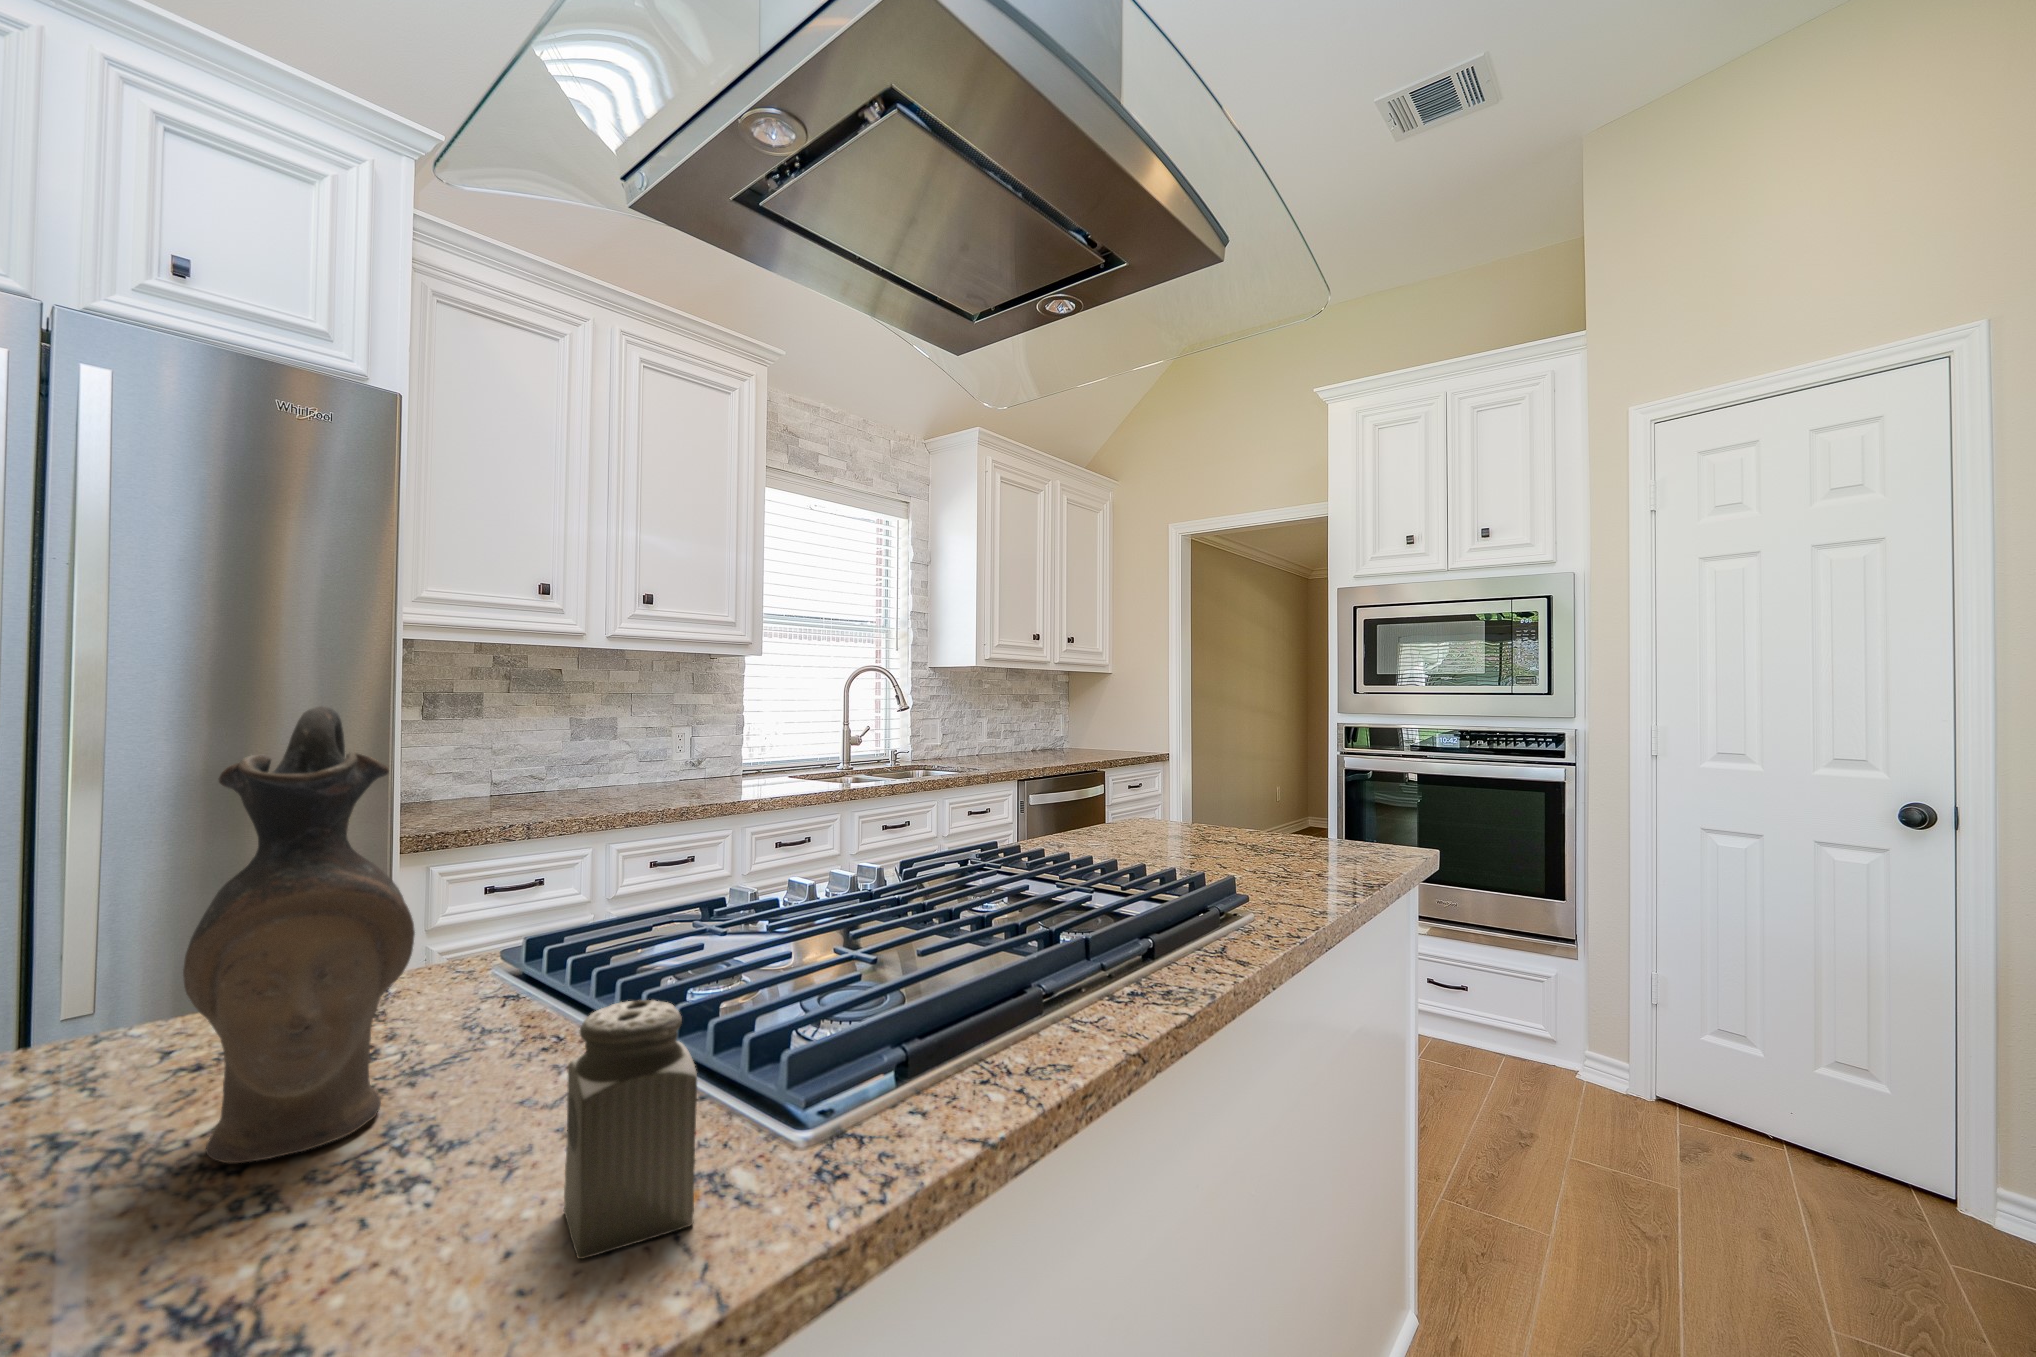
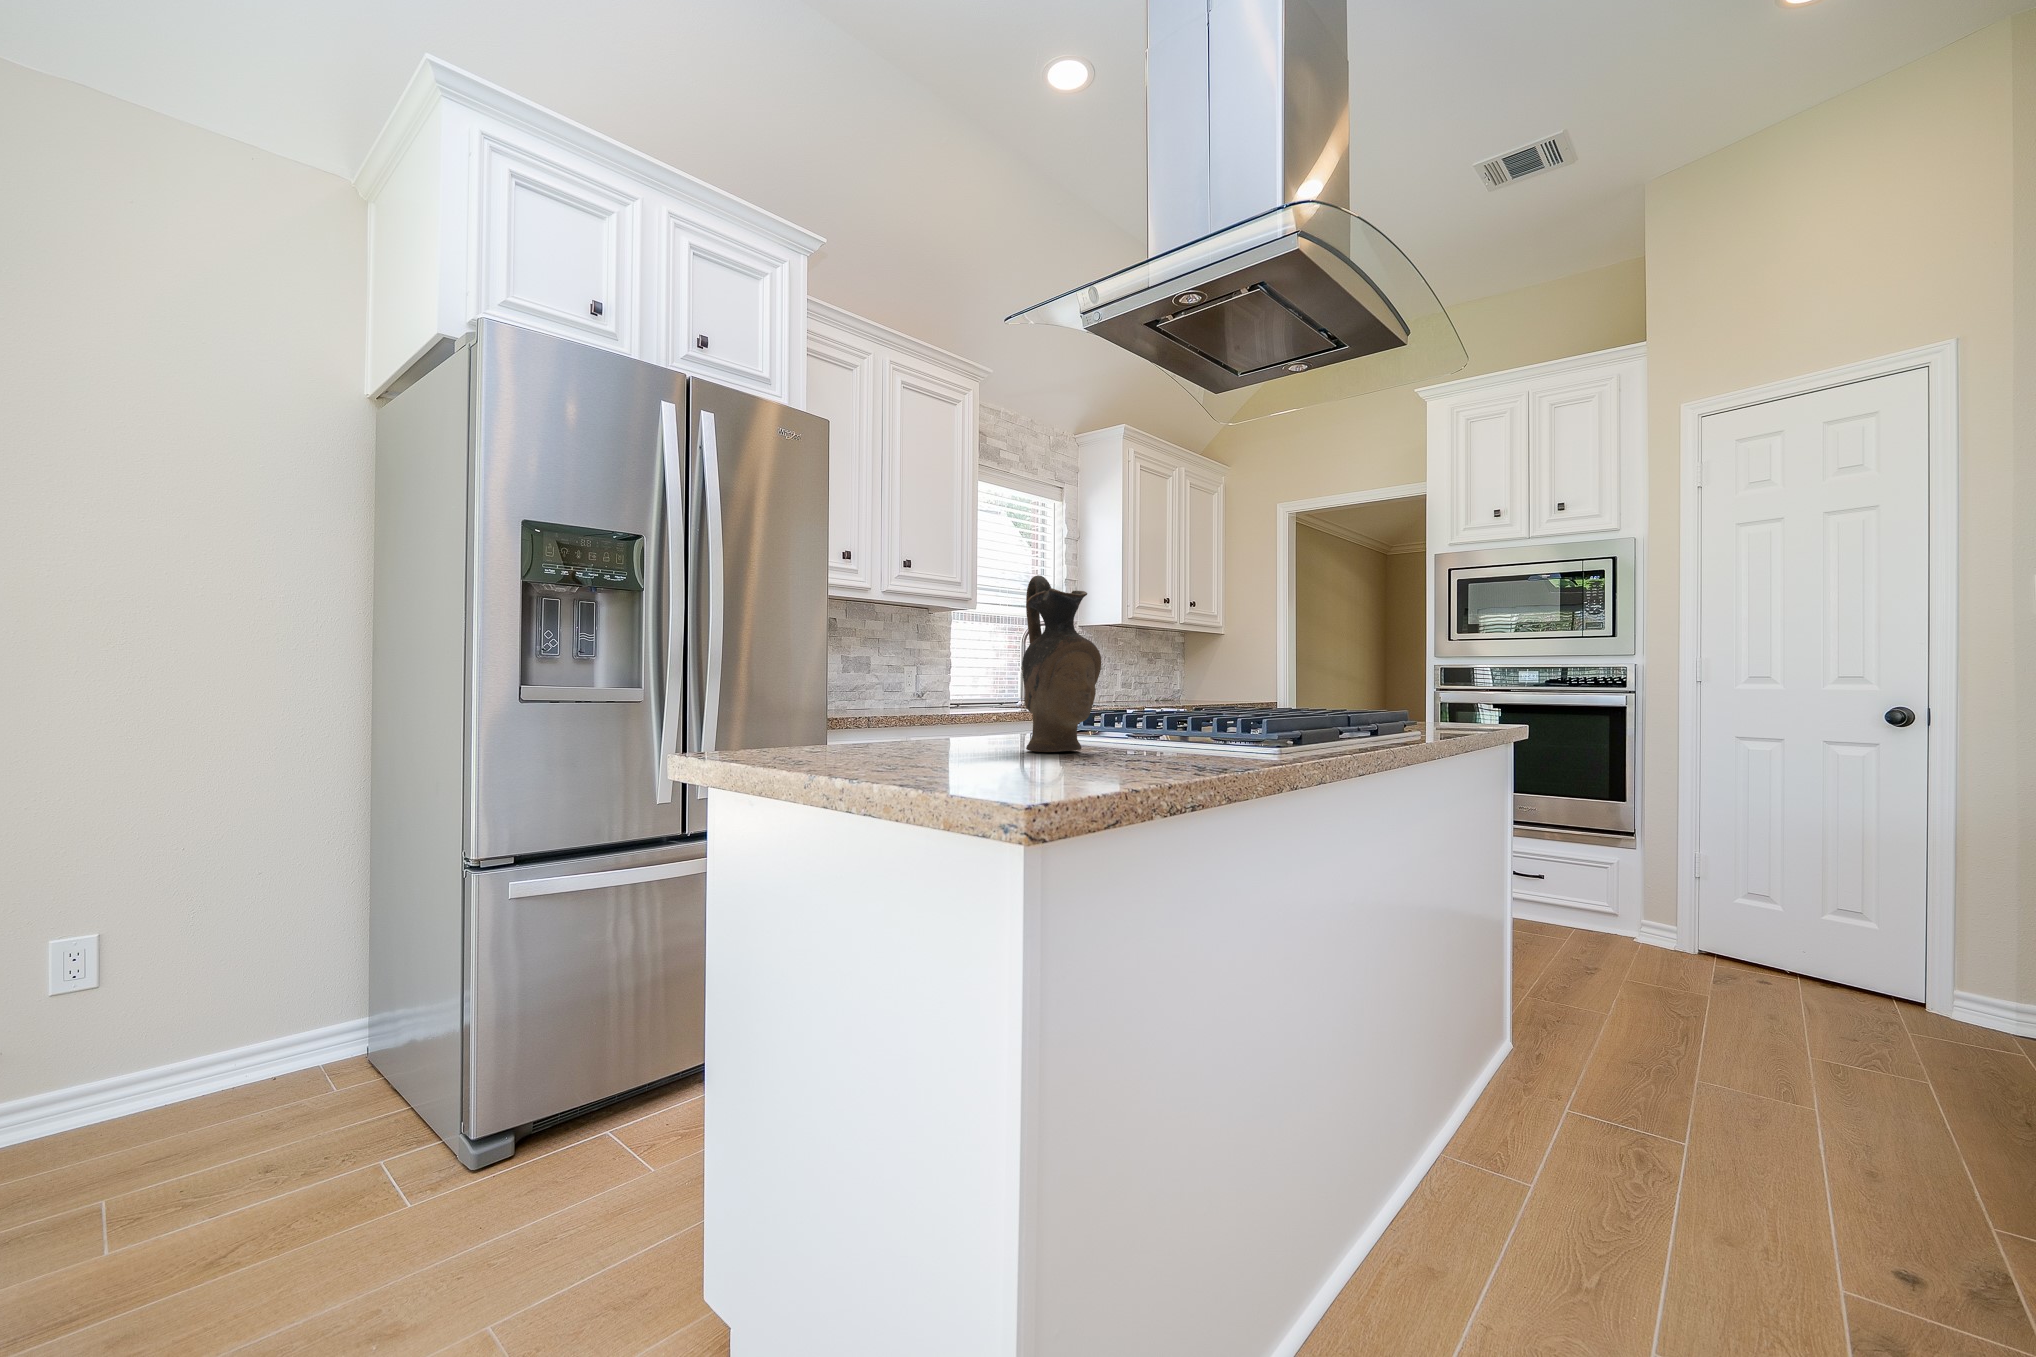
salt shaker: present [563,1000,697,1259] -> none [1206,678,1263,758]

